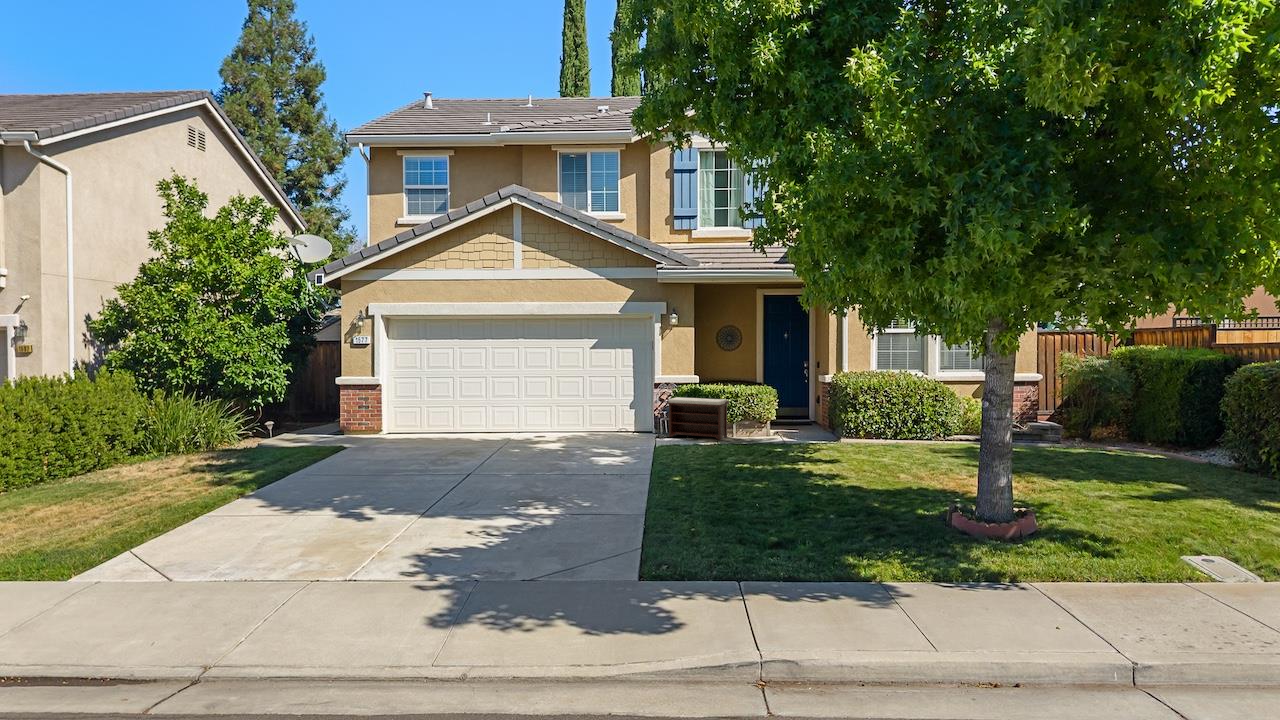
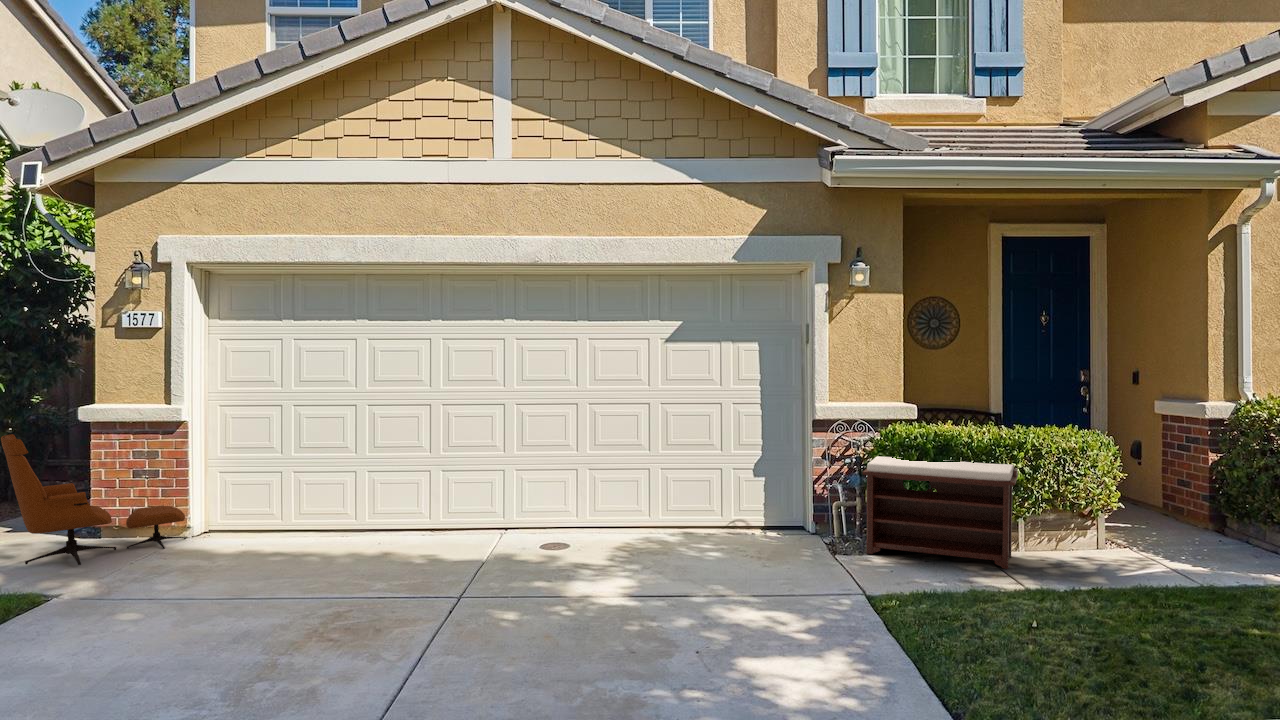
lounge chair: none [313,388,382,442] -> present [1,434,186,565]

